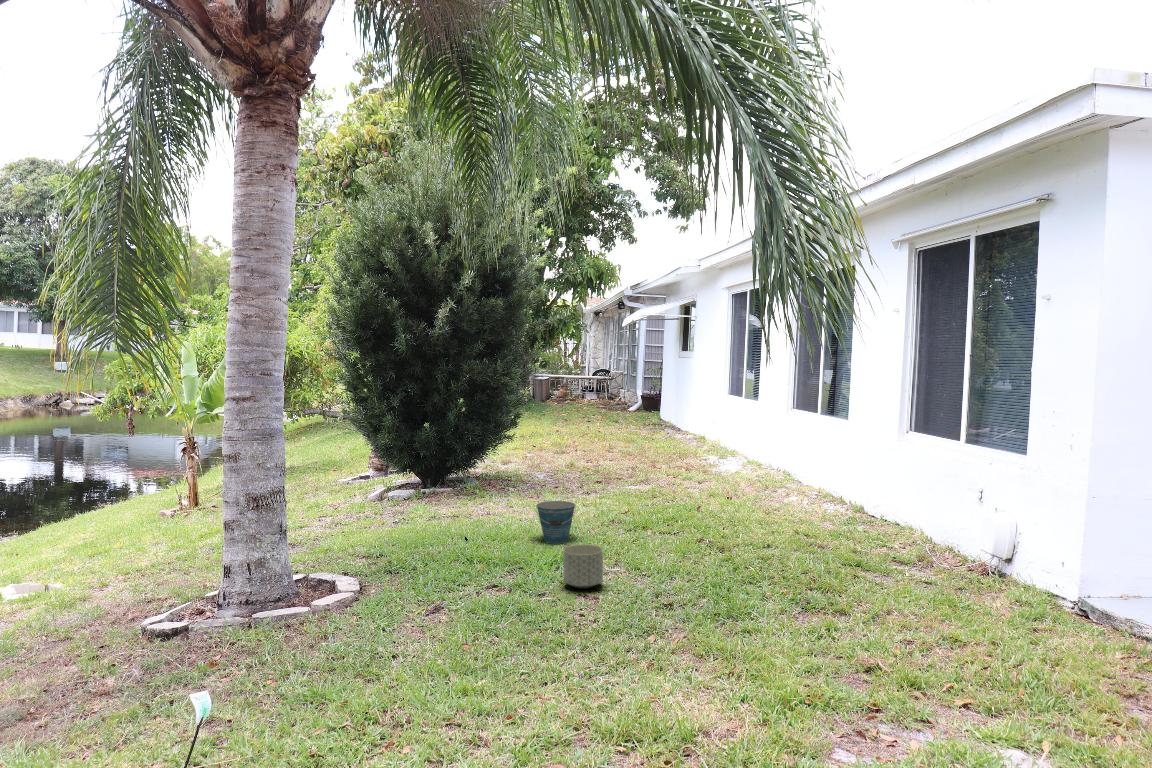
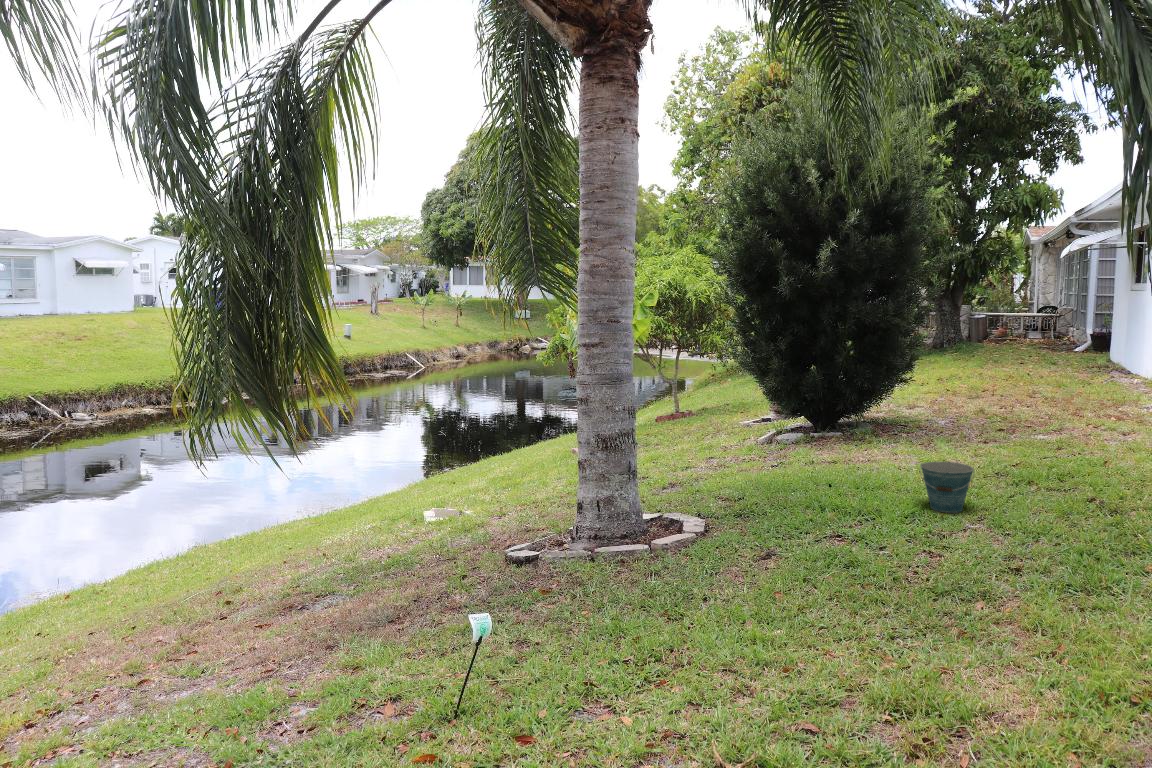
planter: present [563,544,603,589] -> none [940,525,998,583]

